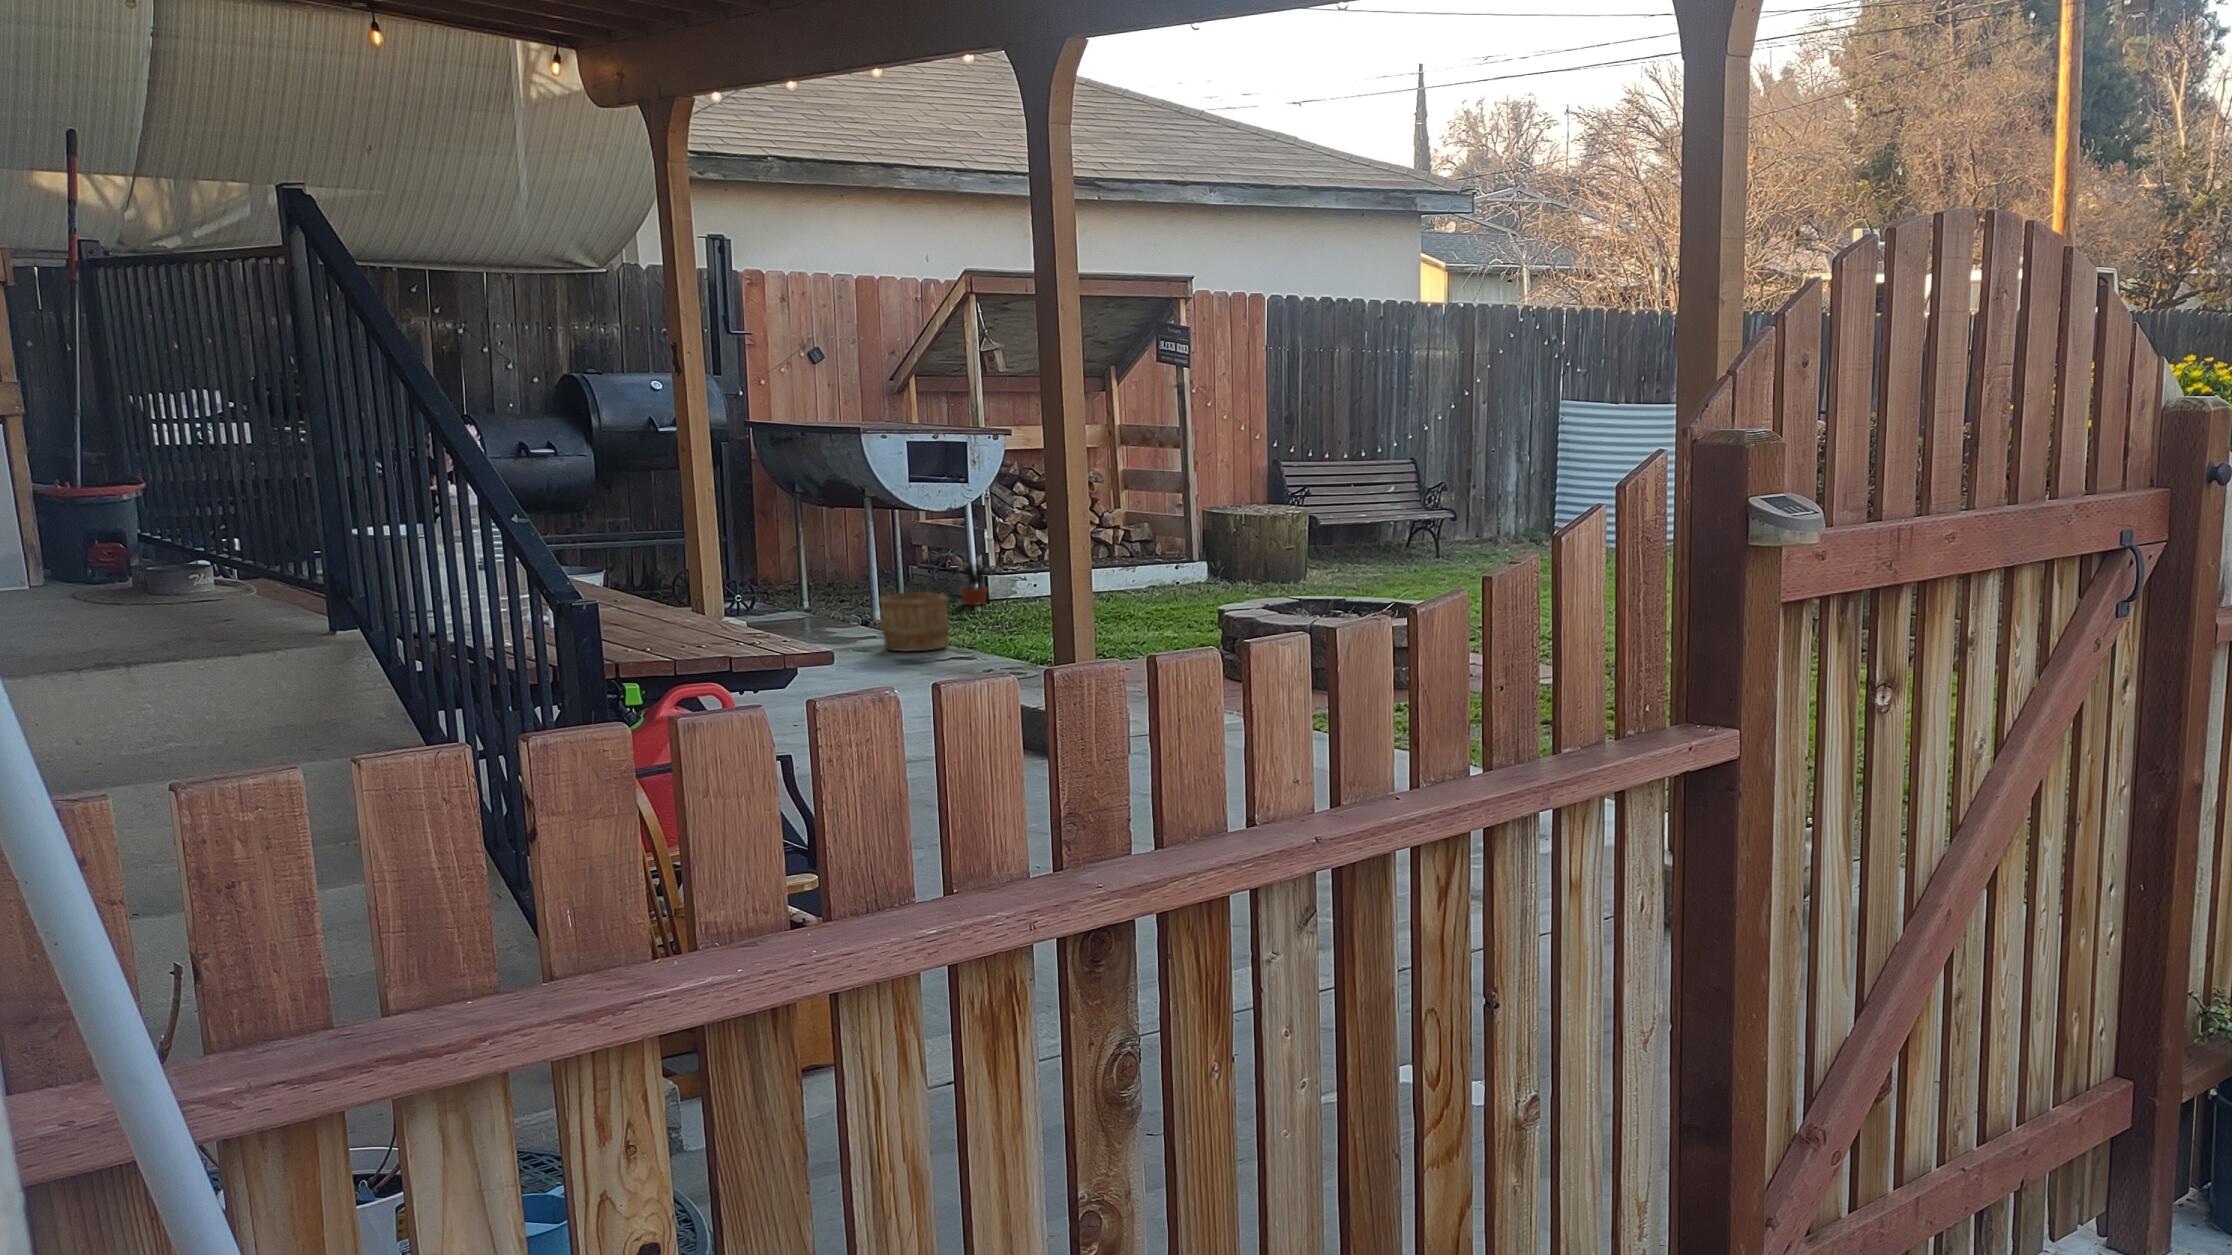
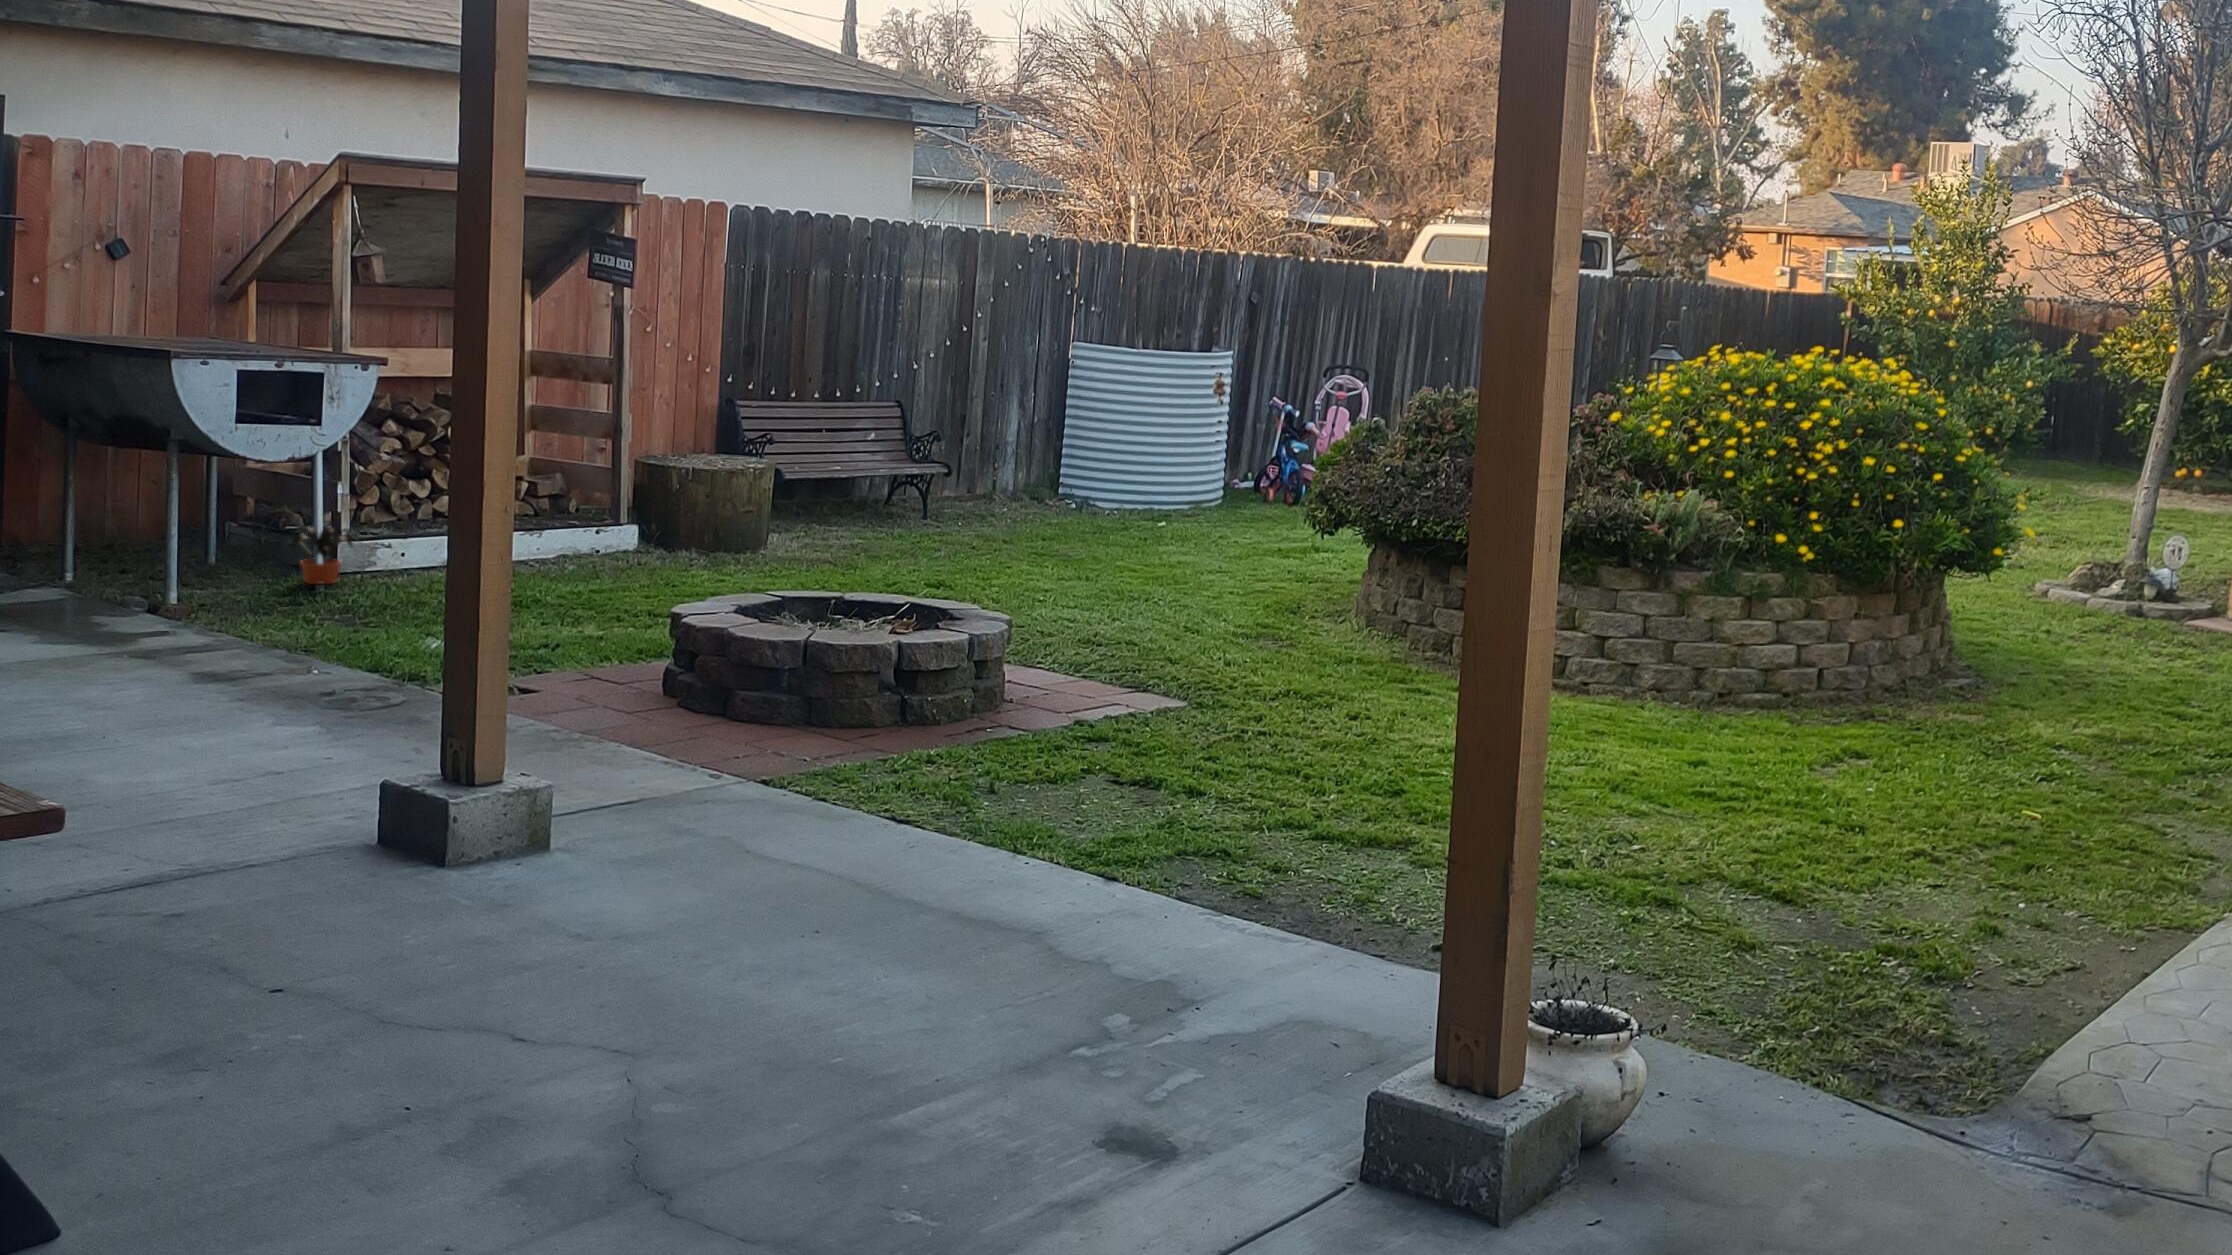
wooden bucket: present [879,592,949,651] -> none [179,582,289,667]

